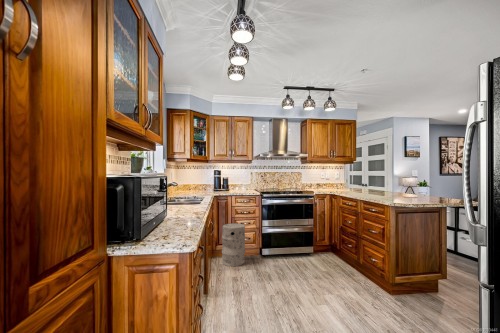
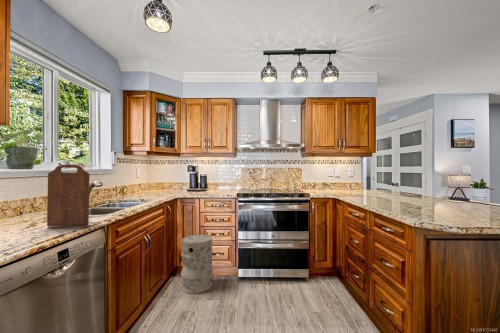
cutting board: none [177,170,200,210] -> present [47,165,89,227]

